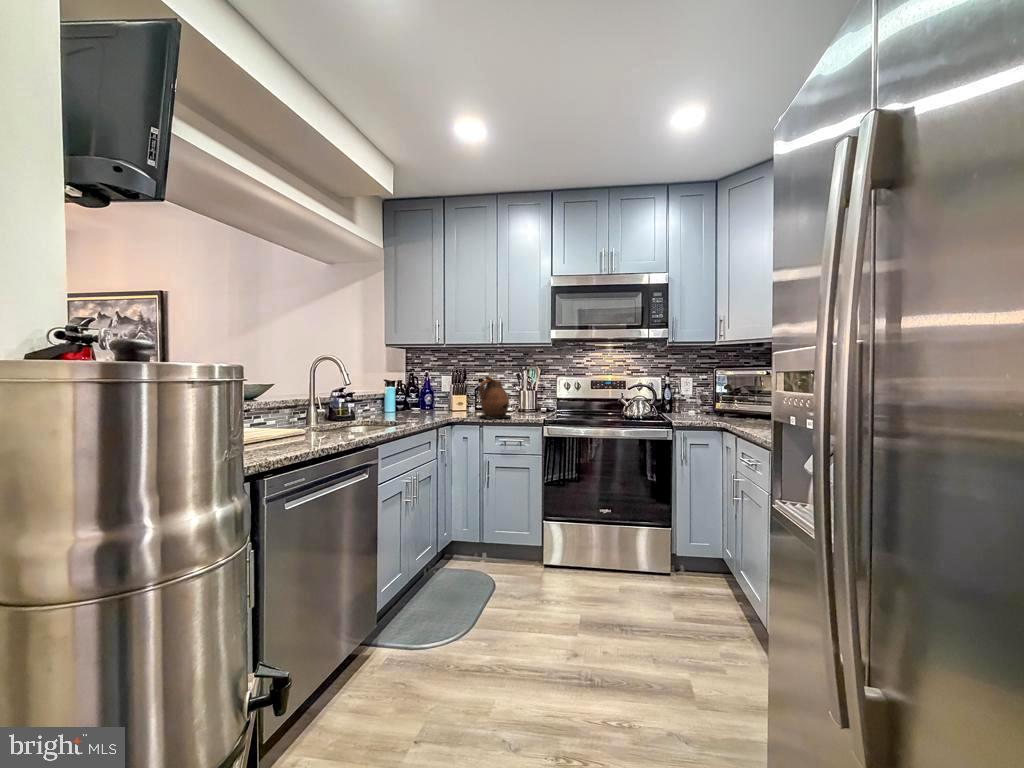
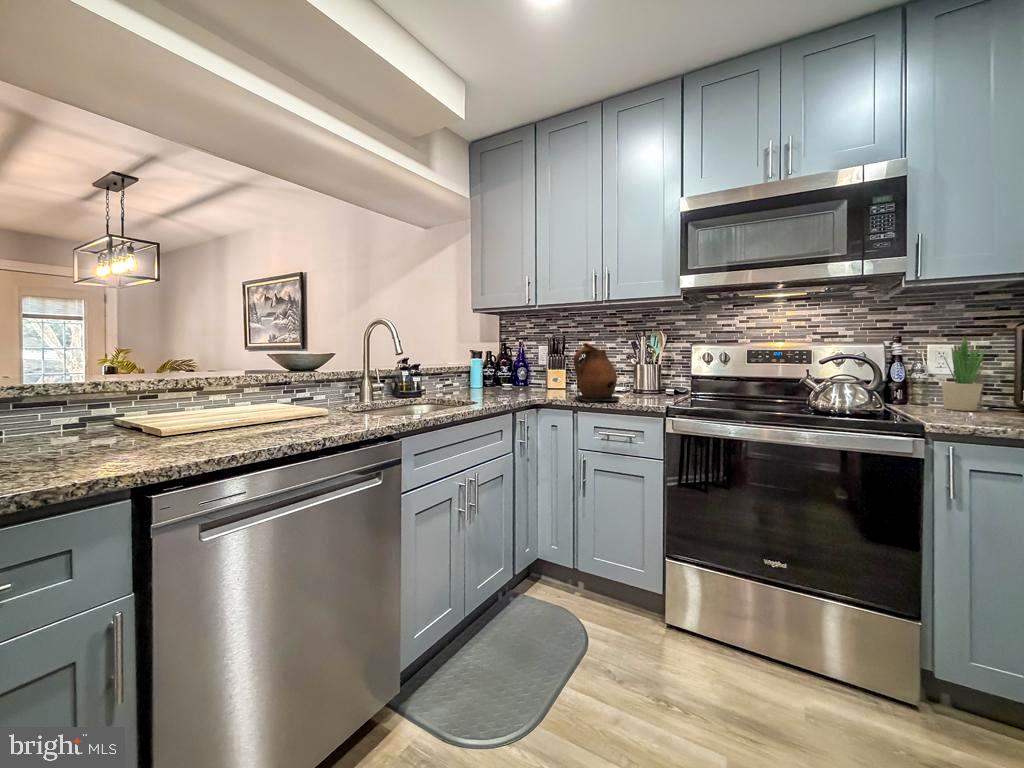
potted plant: none [684,374,701,415] -> present [942,336,985,411]

